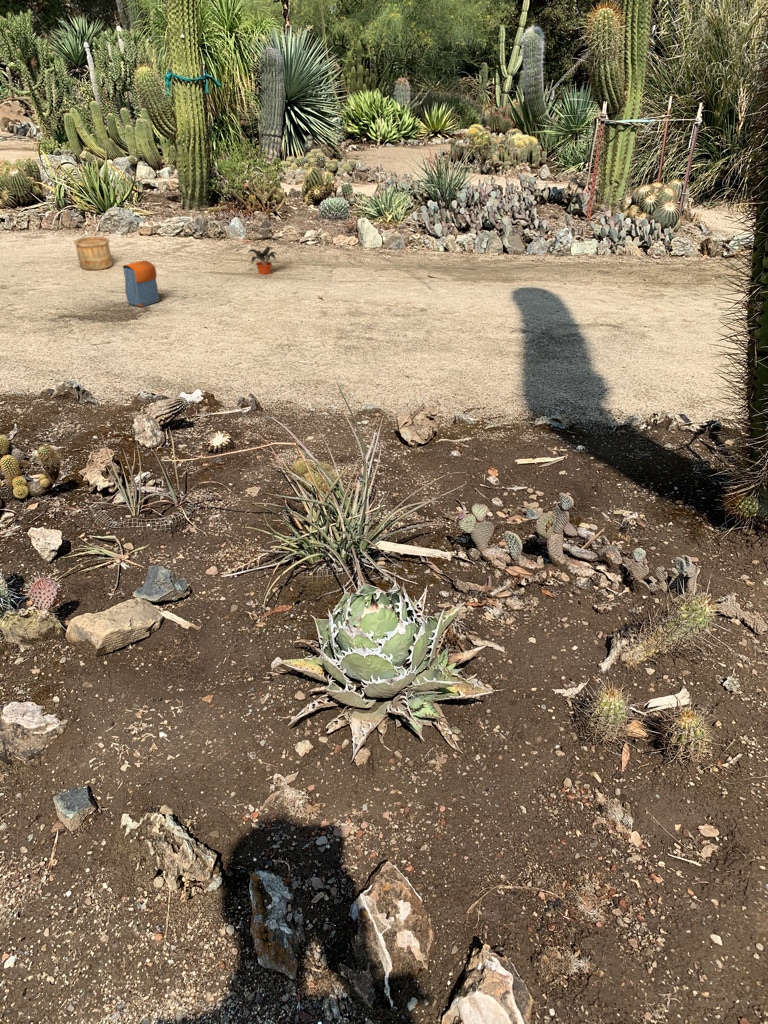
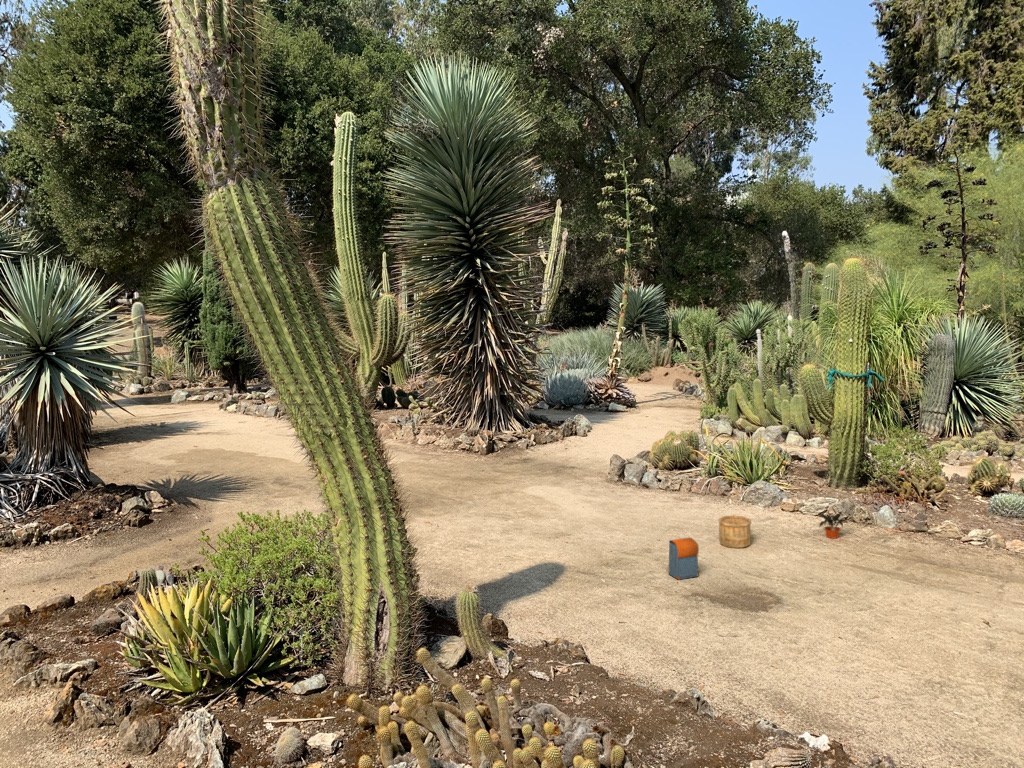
potted plant: present [249,247,276,274] -> present [818,514,846,538]
backpack: present [123,261,160,307] -> present [669,538,699,580]

